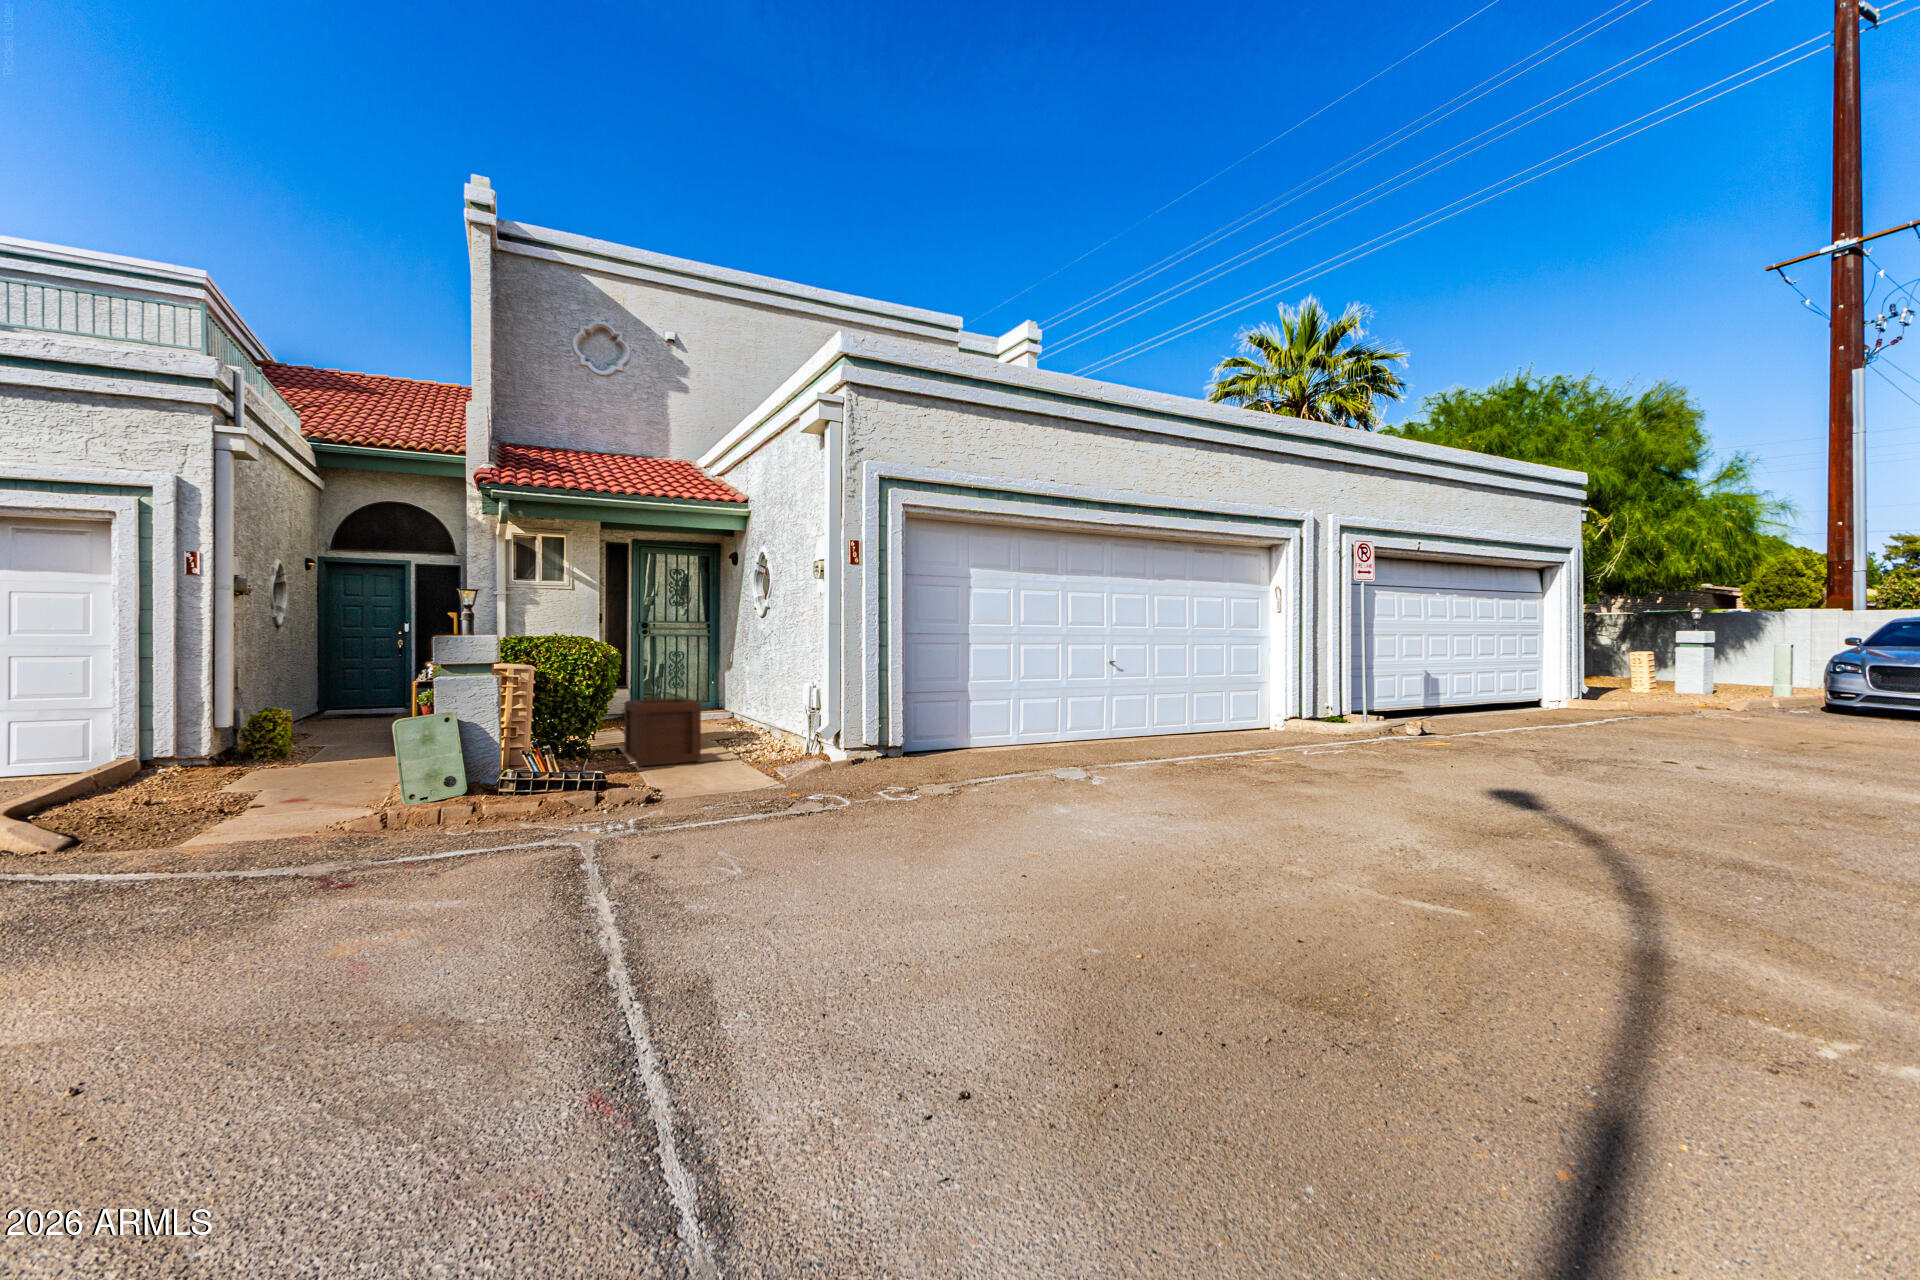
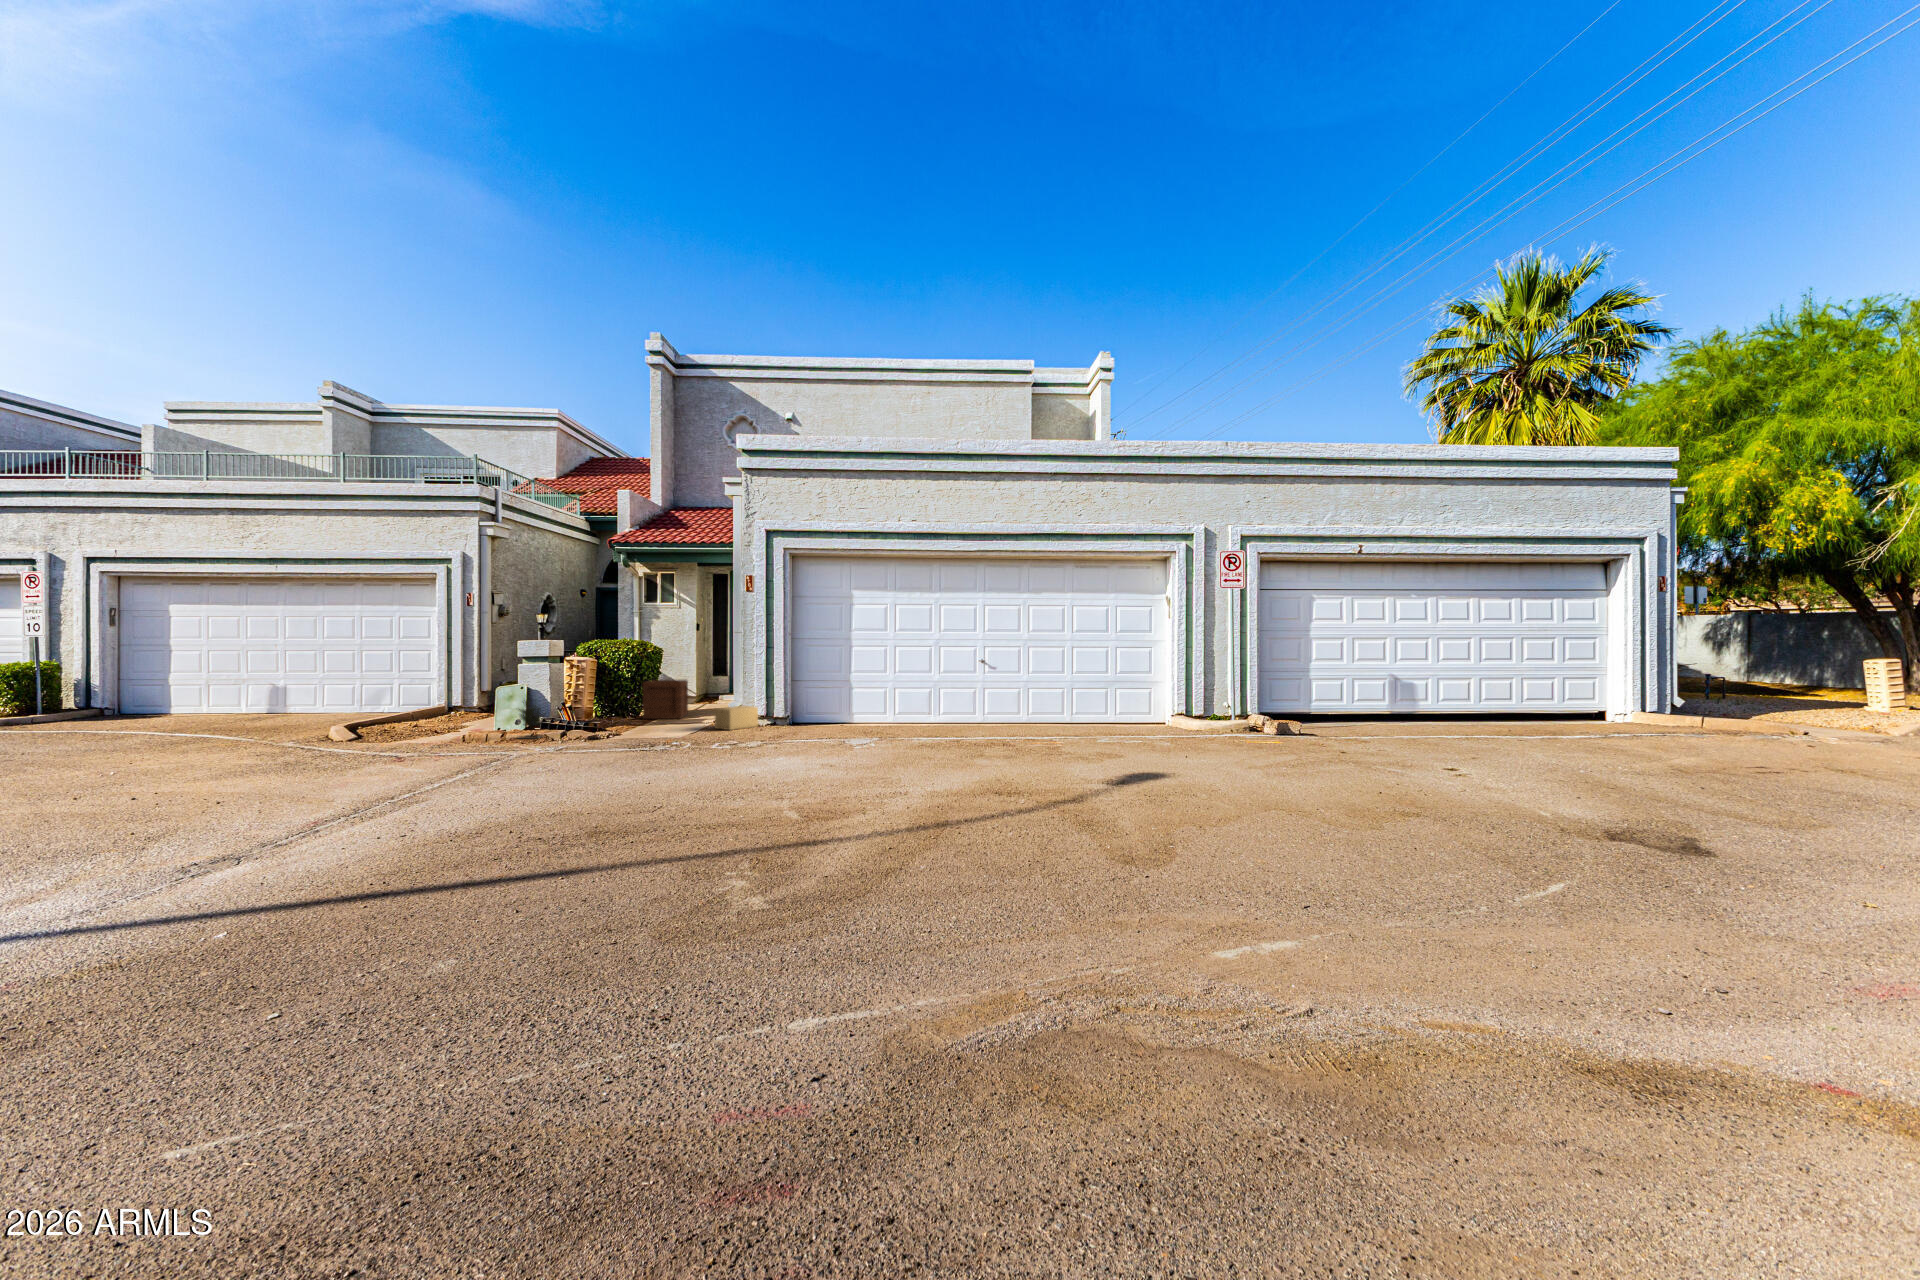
cardboard box: none [822,735,872,776] -> present [715,706,758,730]
potted tree: none [510,737,568,829] -> present [518,700,543,739]

